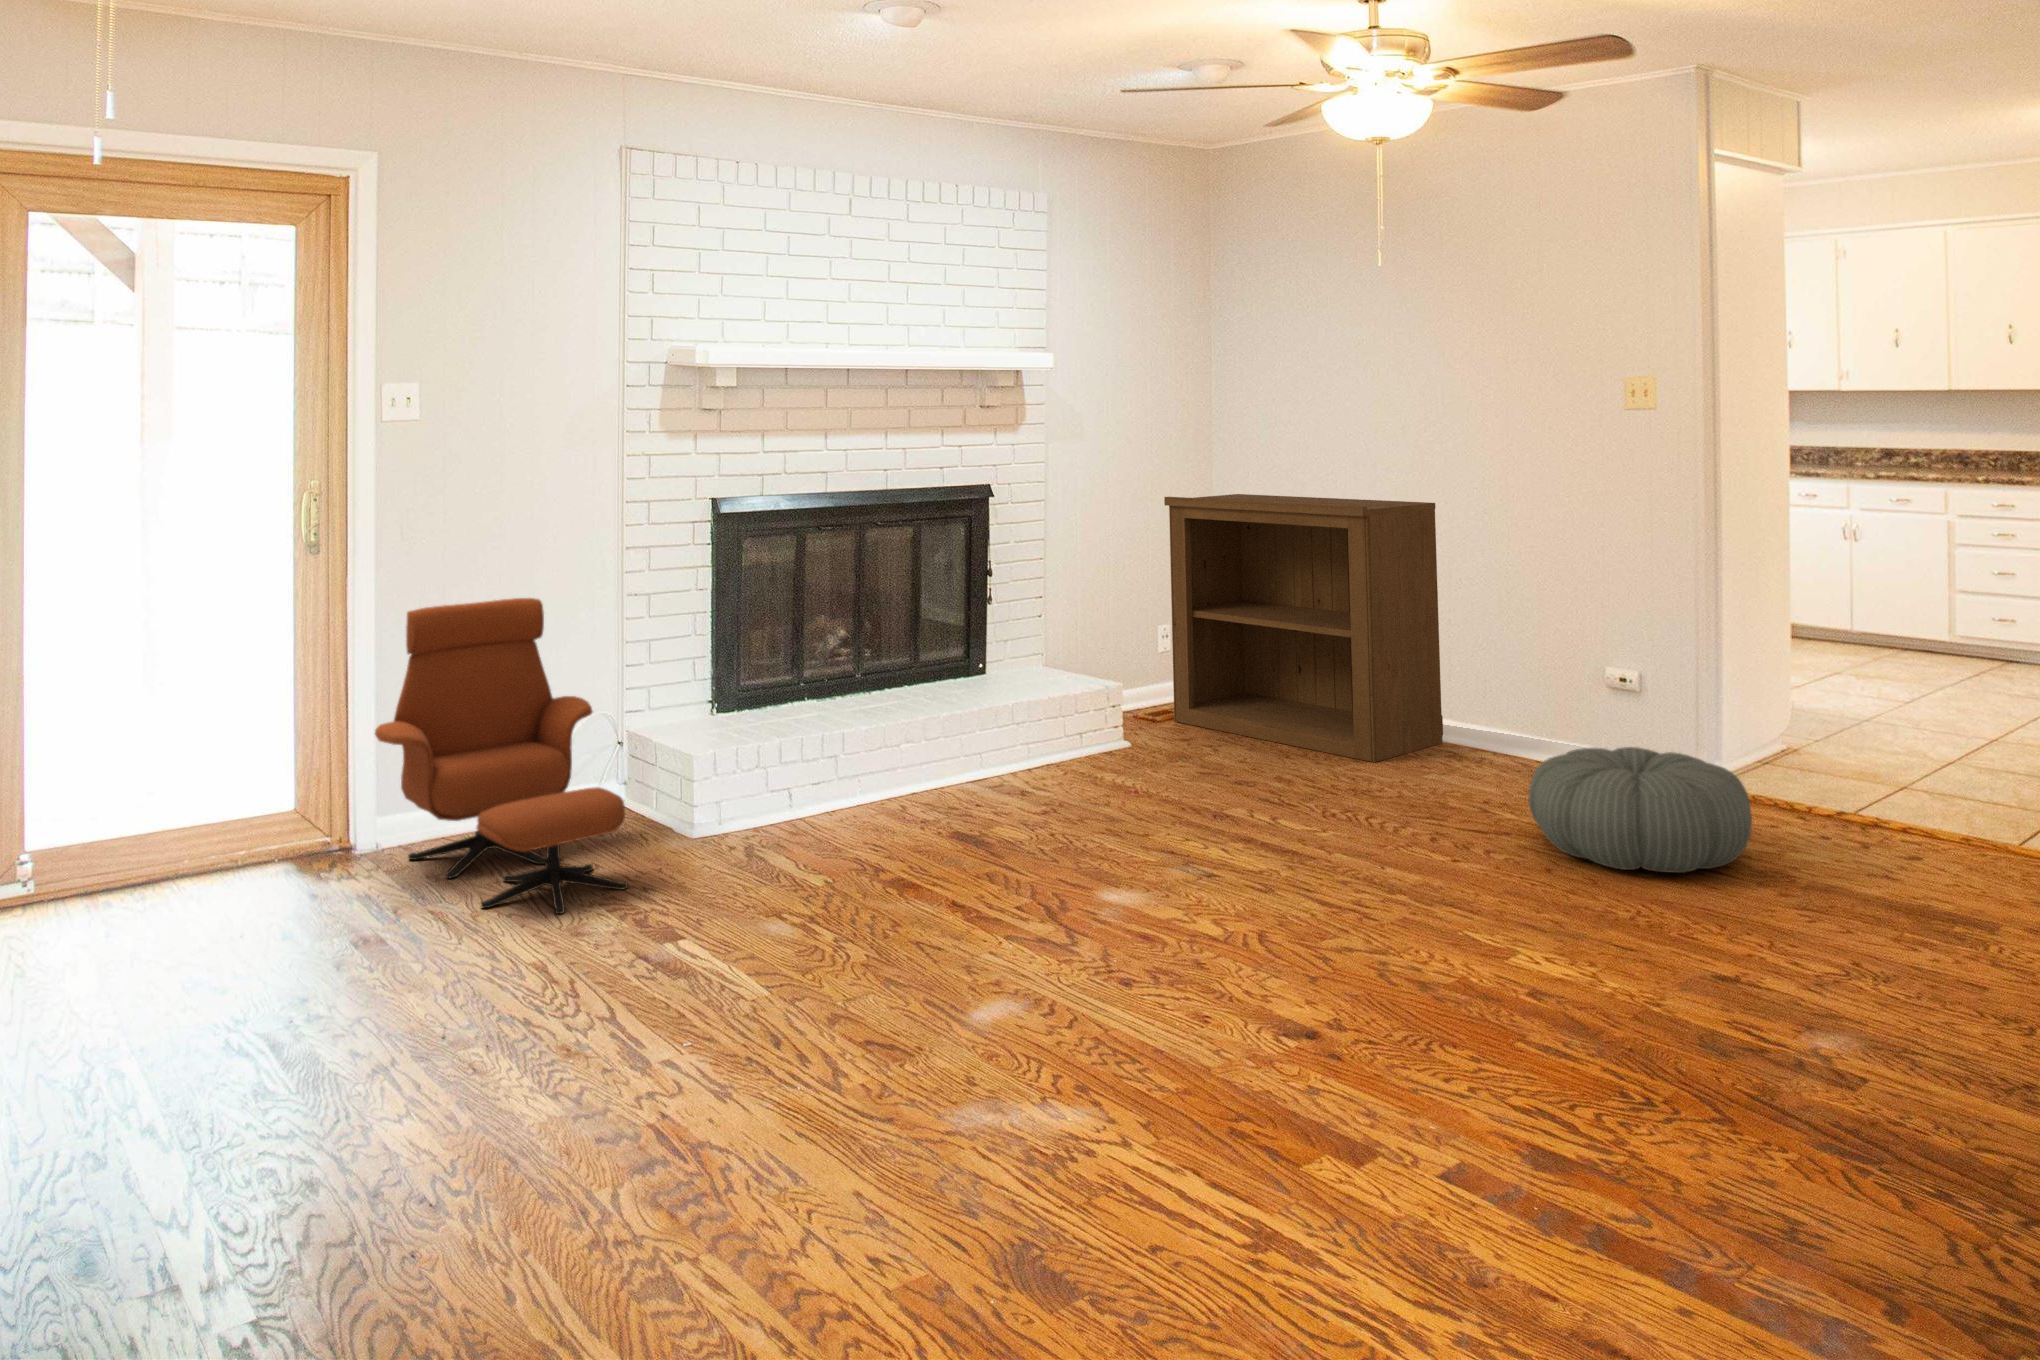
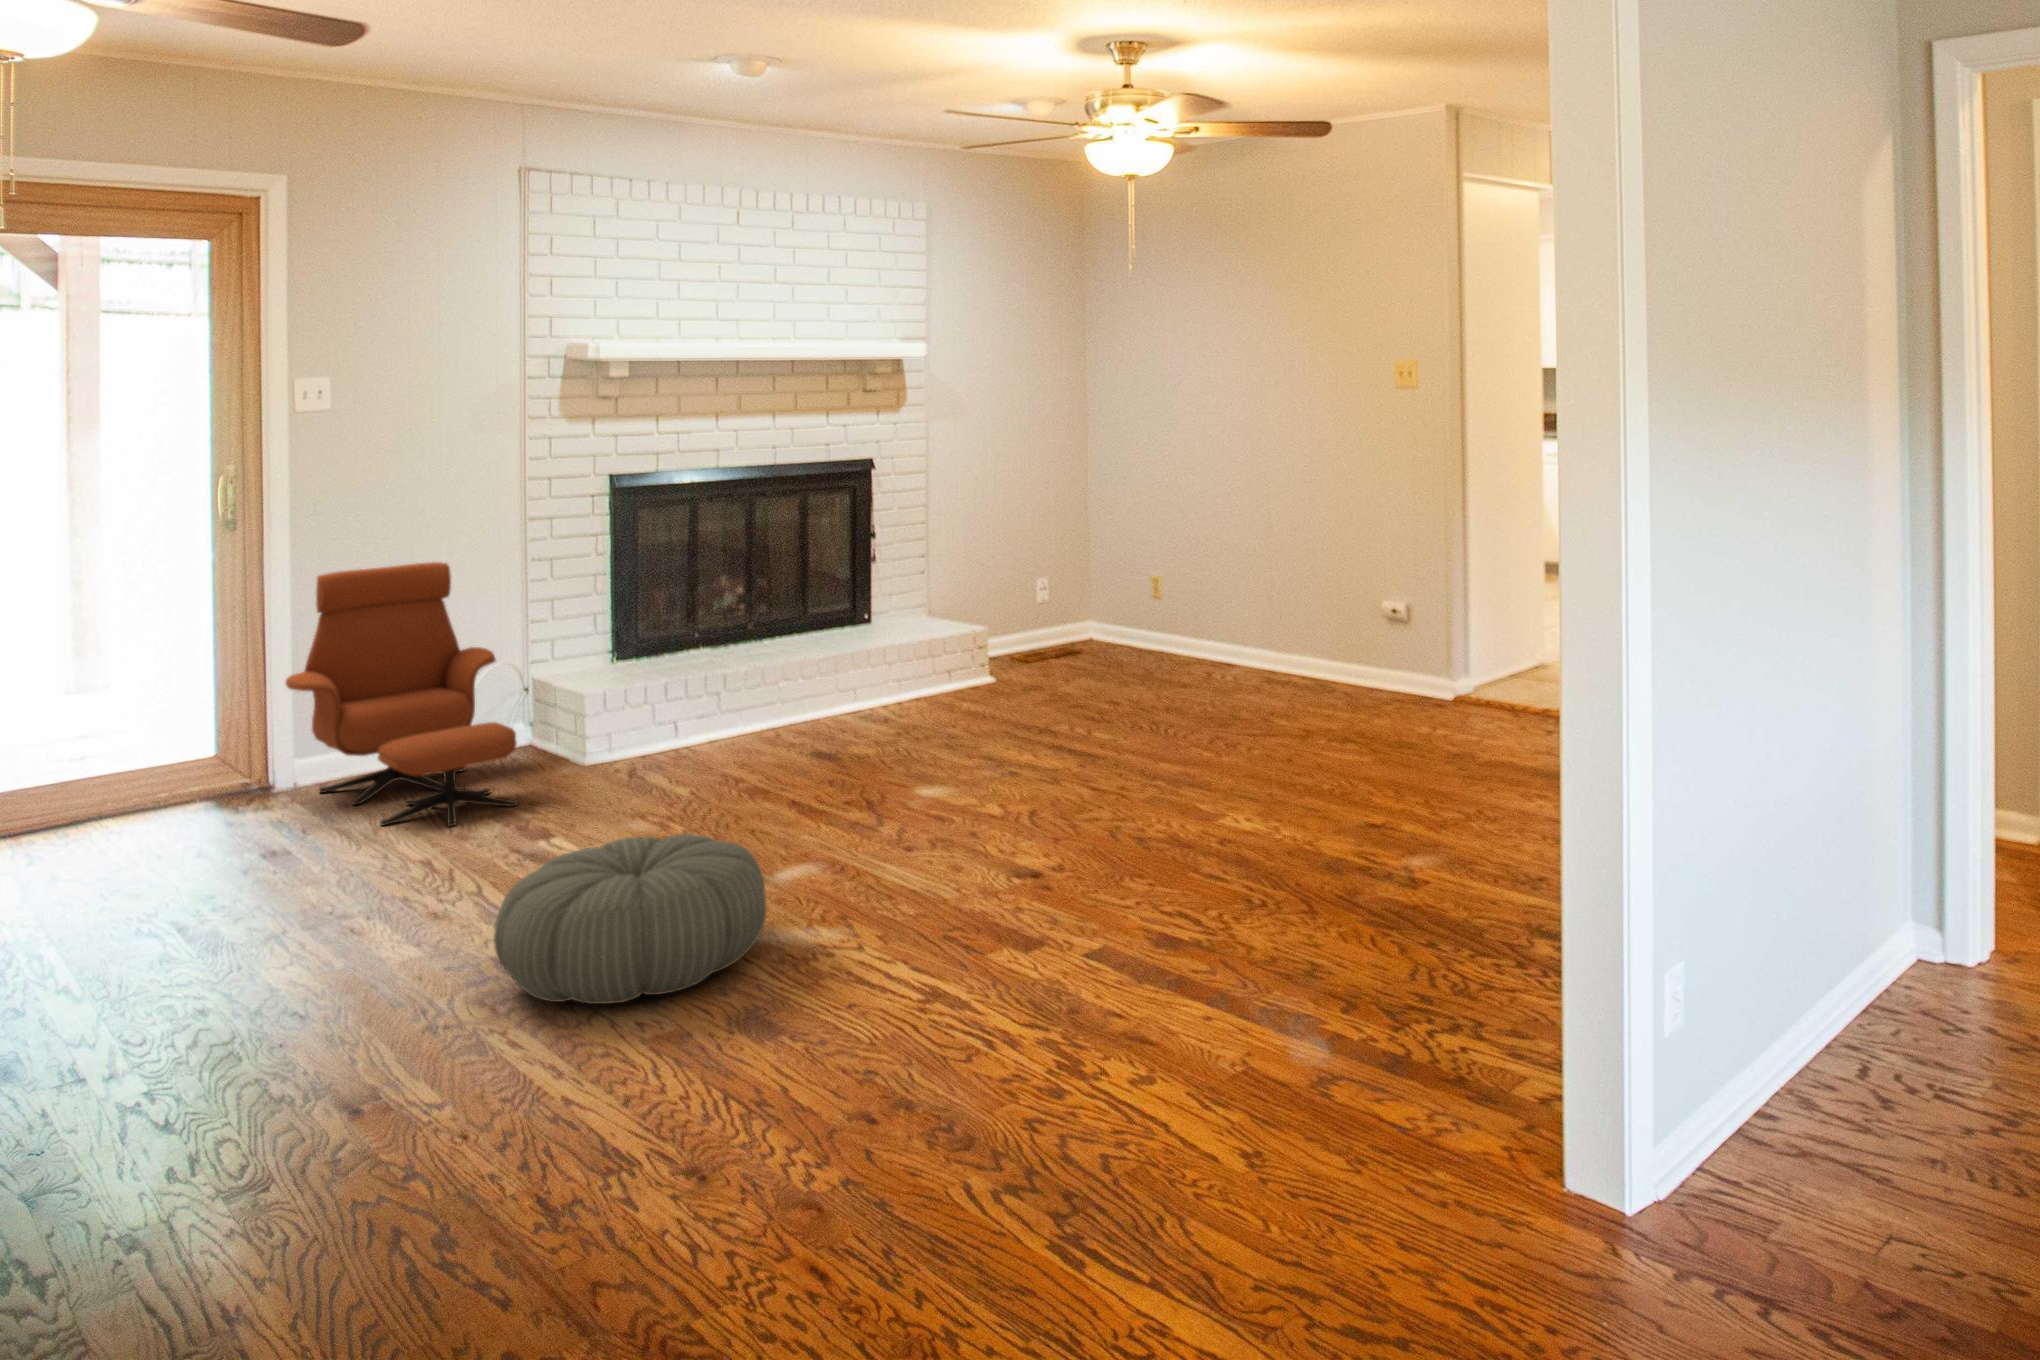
bookshelf: present [1164,494,1443,762] -> none [1046,464,1267,687]
pouf: present [1528,747,1752,873] -> present [494,834,767,1004]

